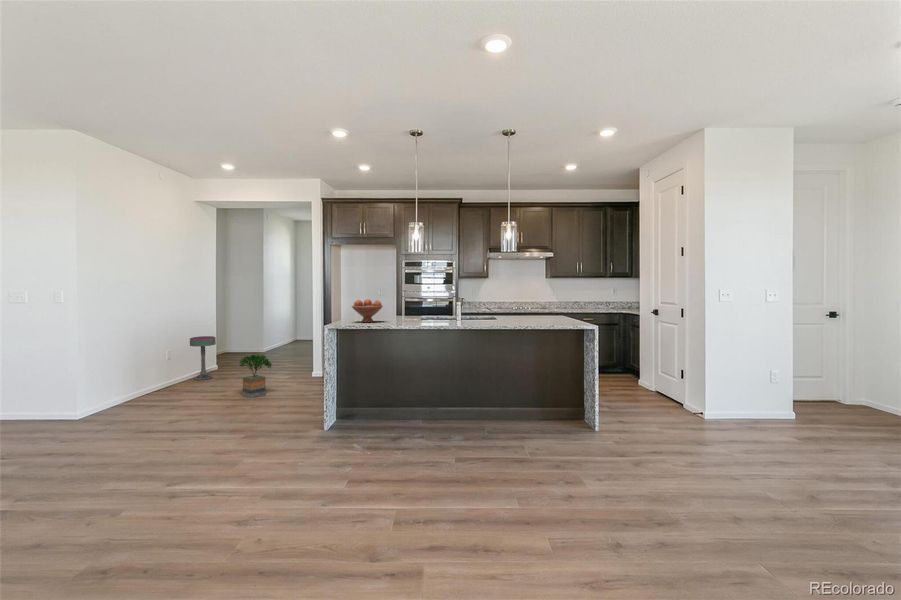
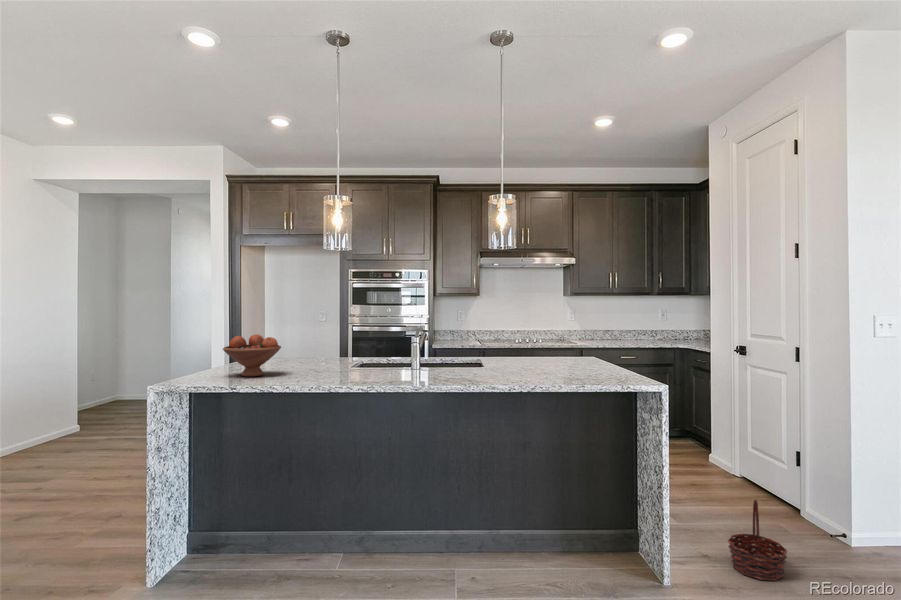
bar stool: present [190,336,216,380] -> none [15,384,60,454]
potted tree: present [240,355,272,398] -> none [62,419,123,495]
basket: none [632,389,664,430] -> present [728,500,788,581]

